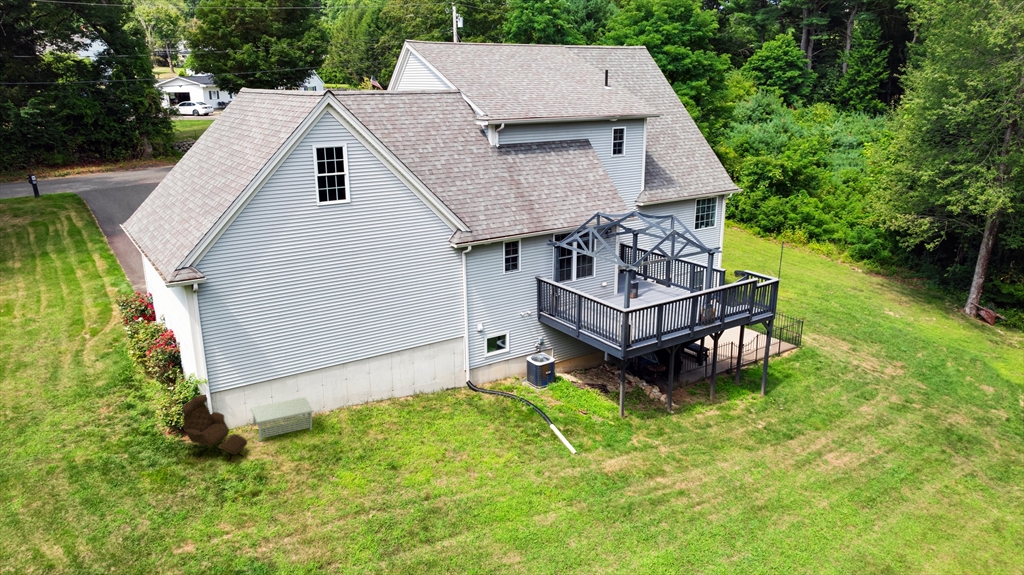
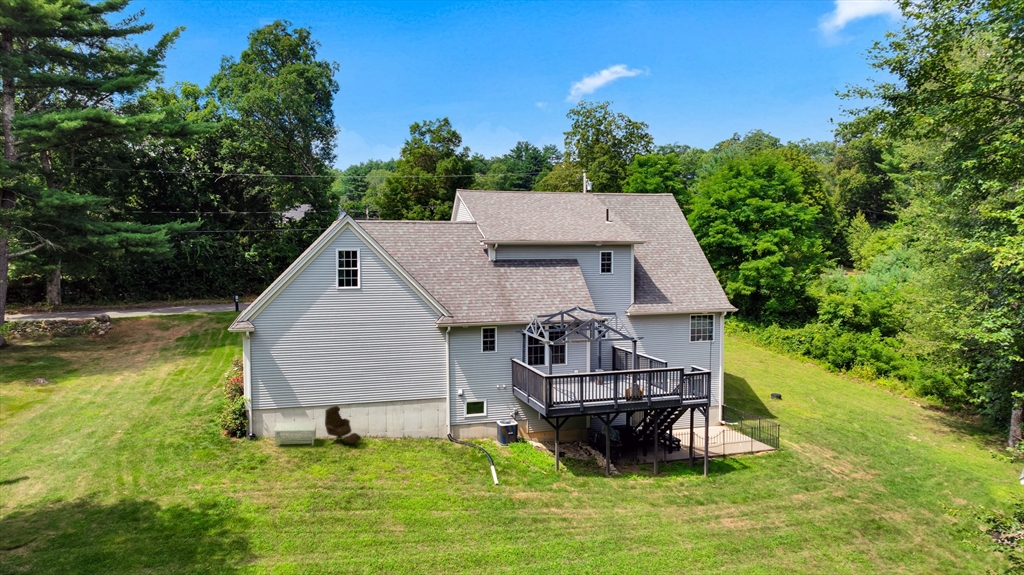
lounge chair: present [183,395,247,460] -> present [325,406,361,446]

